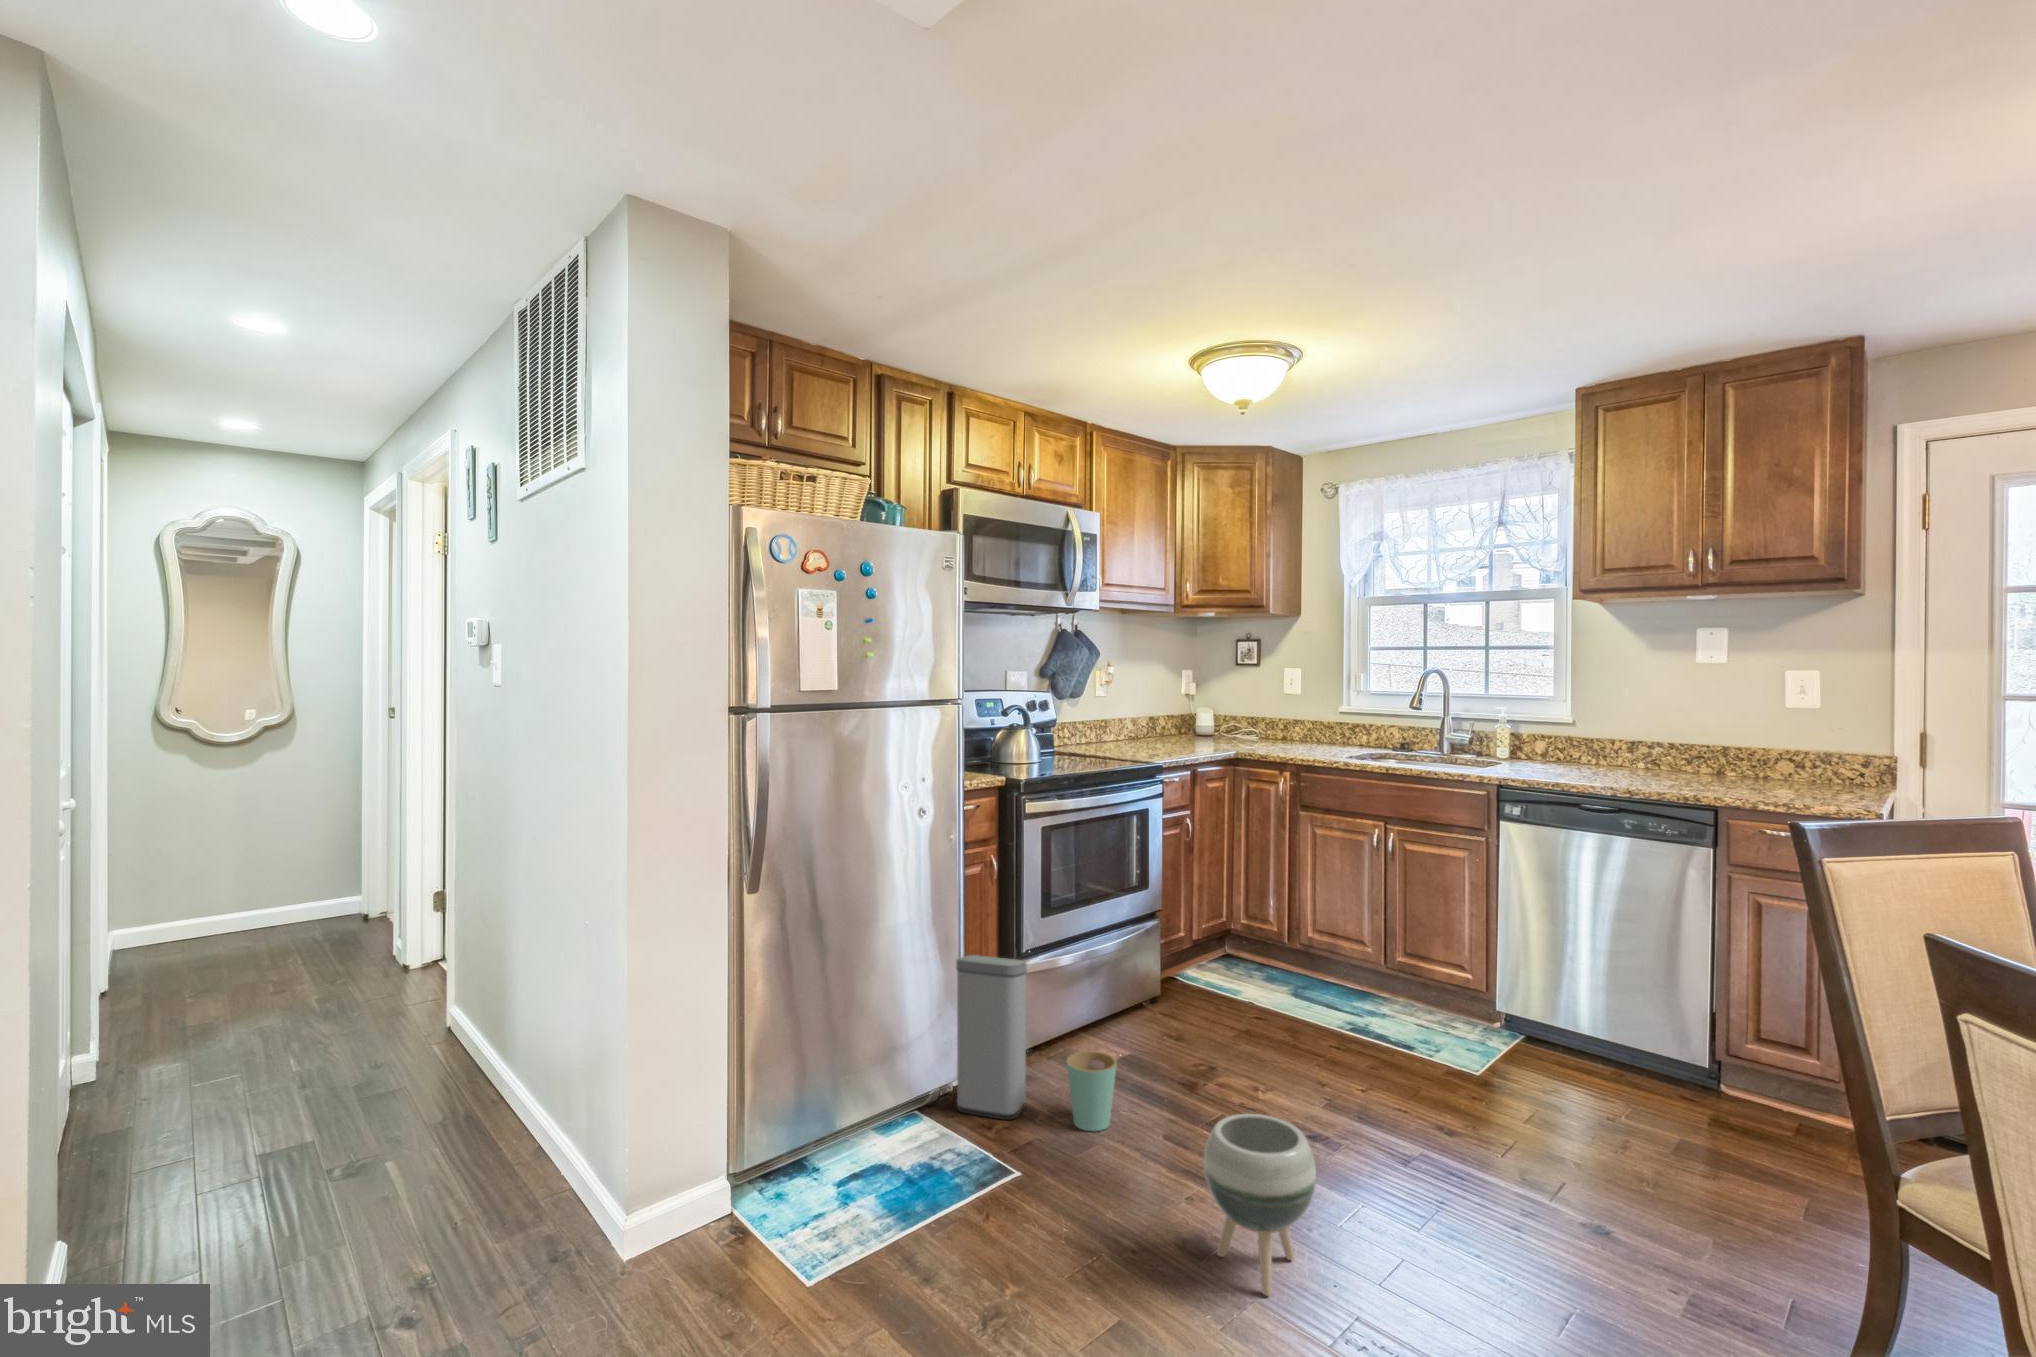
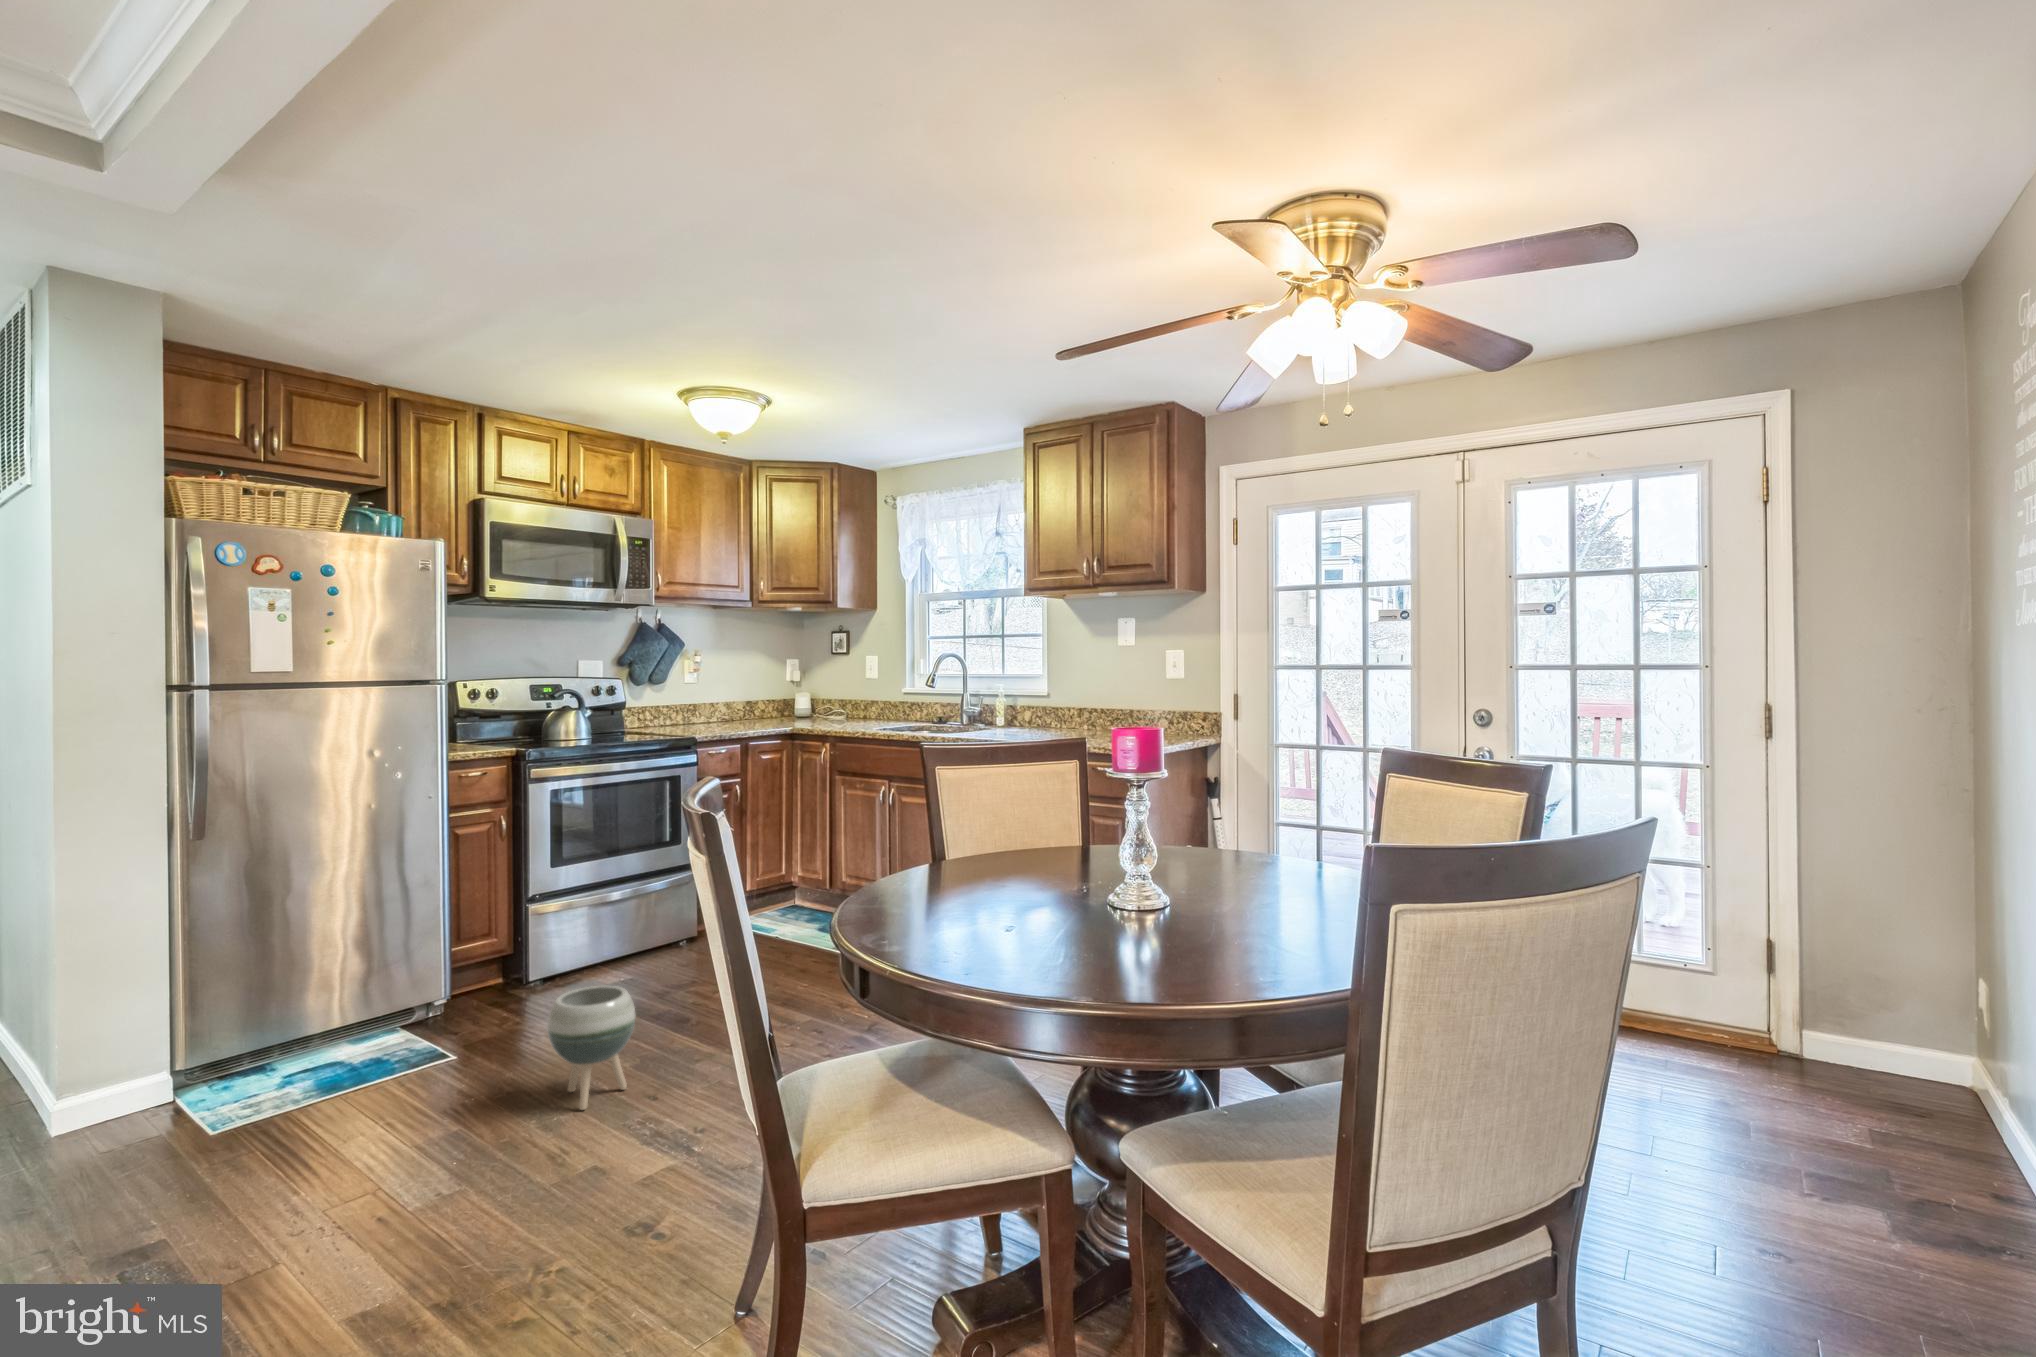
trash can: present [956,955,1117,1132] -> none [436,894,571,1028]

